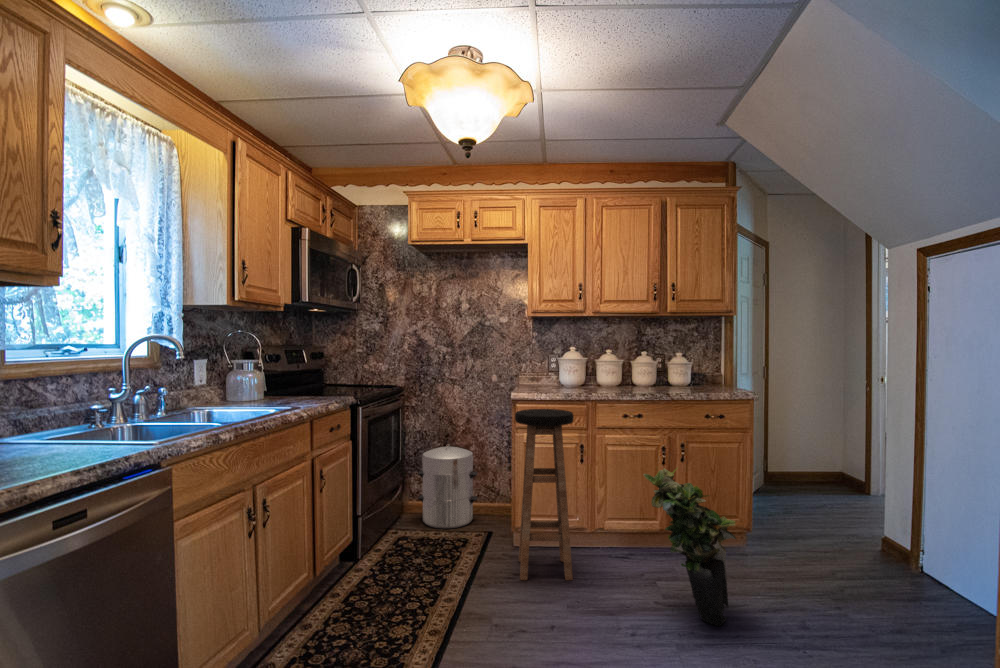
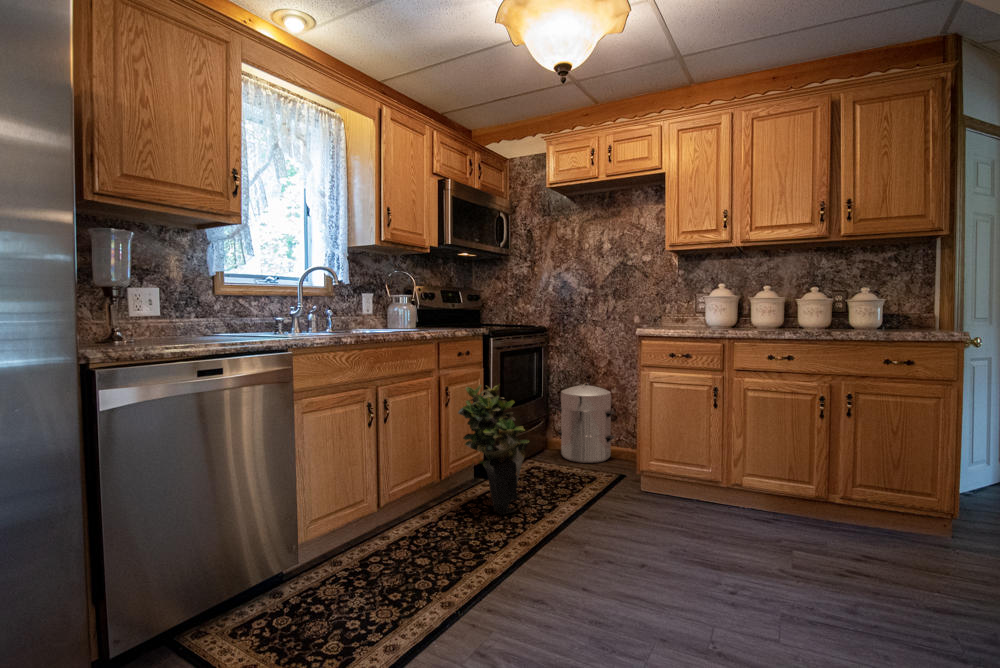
bar stool: present [515,409,574,580] -> none [632,344,697,522]
potted plant: present [644,468,736,626] -> present [458,384,529,515]

